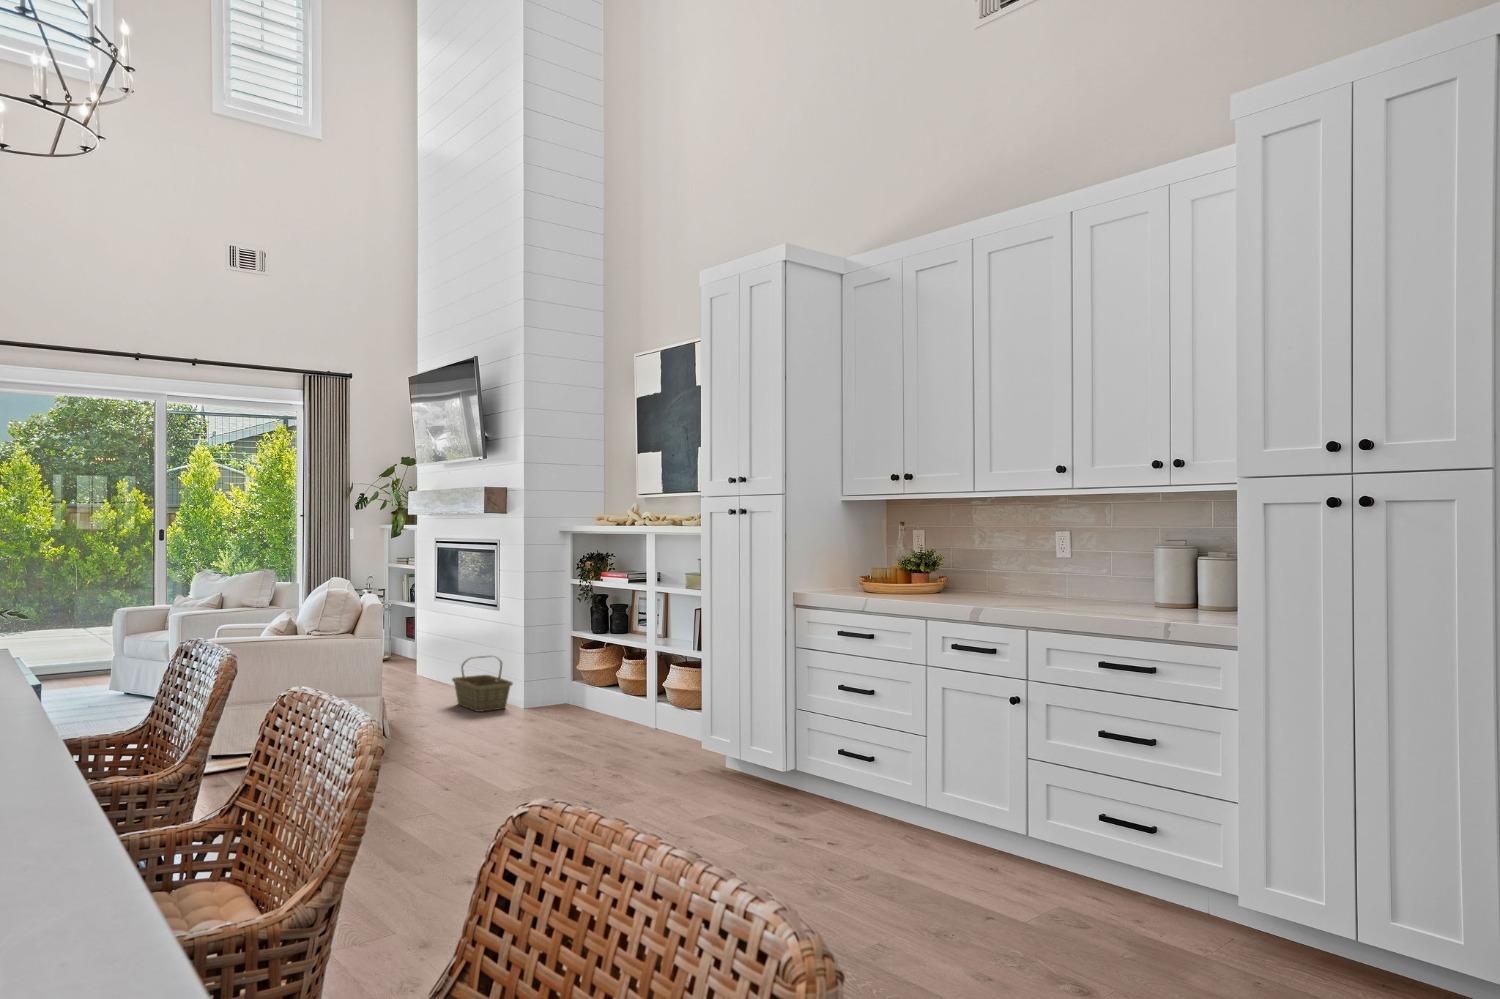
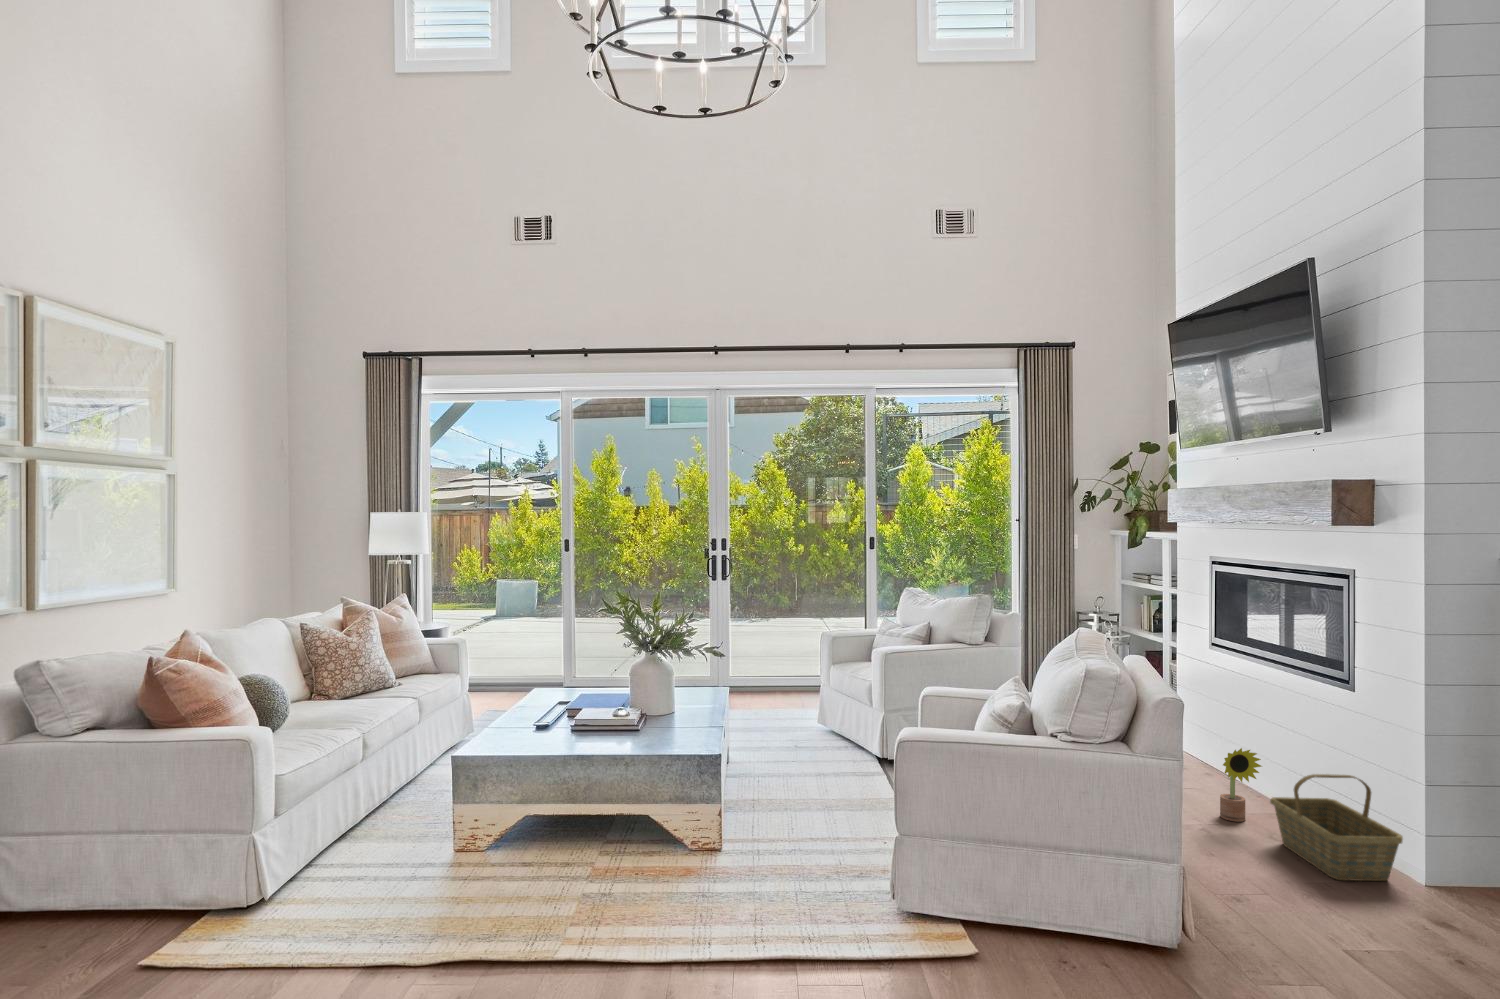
decorative plant: none [427,652,451,700] -> present [1220,748,1262,822]

